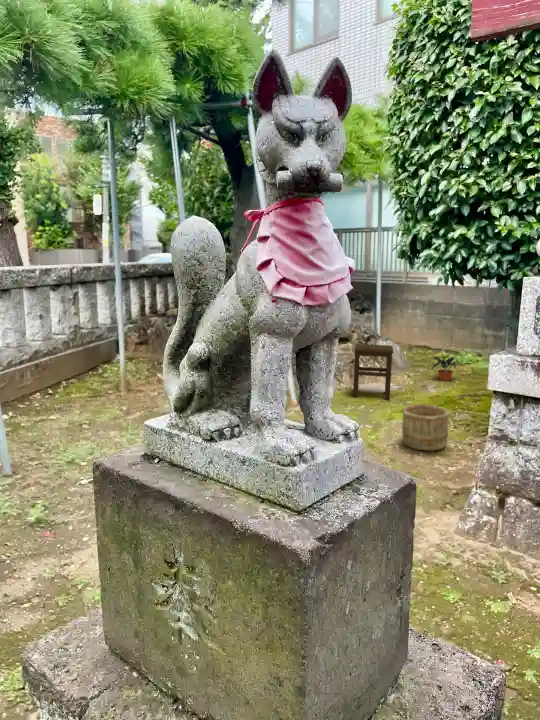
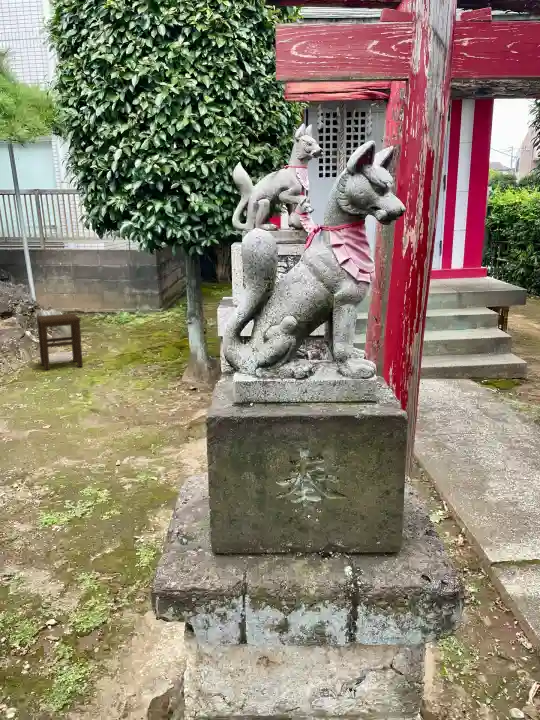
potted plant: present [433,357,459,381] -> none [102,318,131,341]
wooden bucket: present [402,404,450,451] -> none [118,362,161,403]

